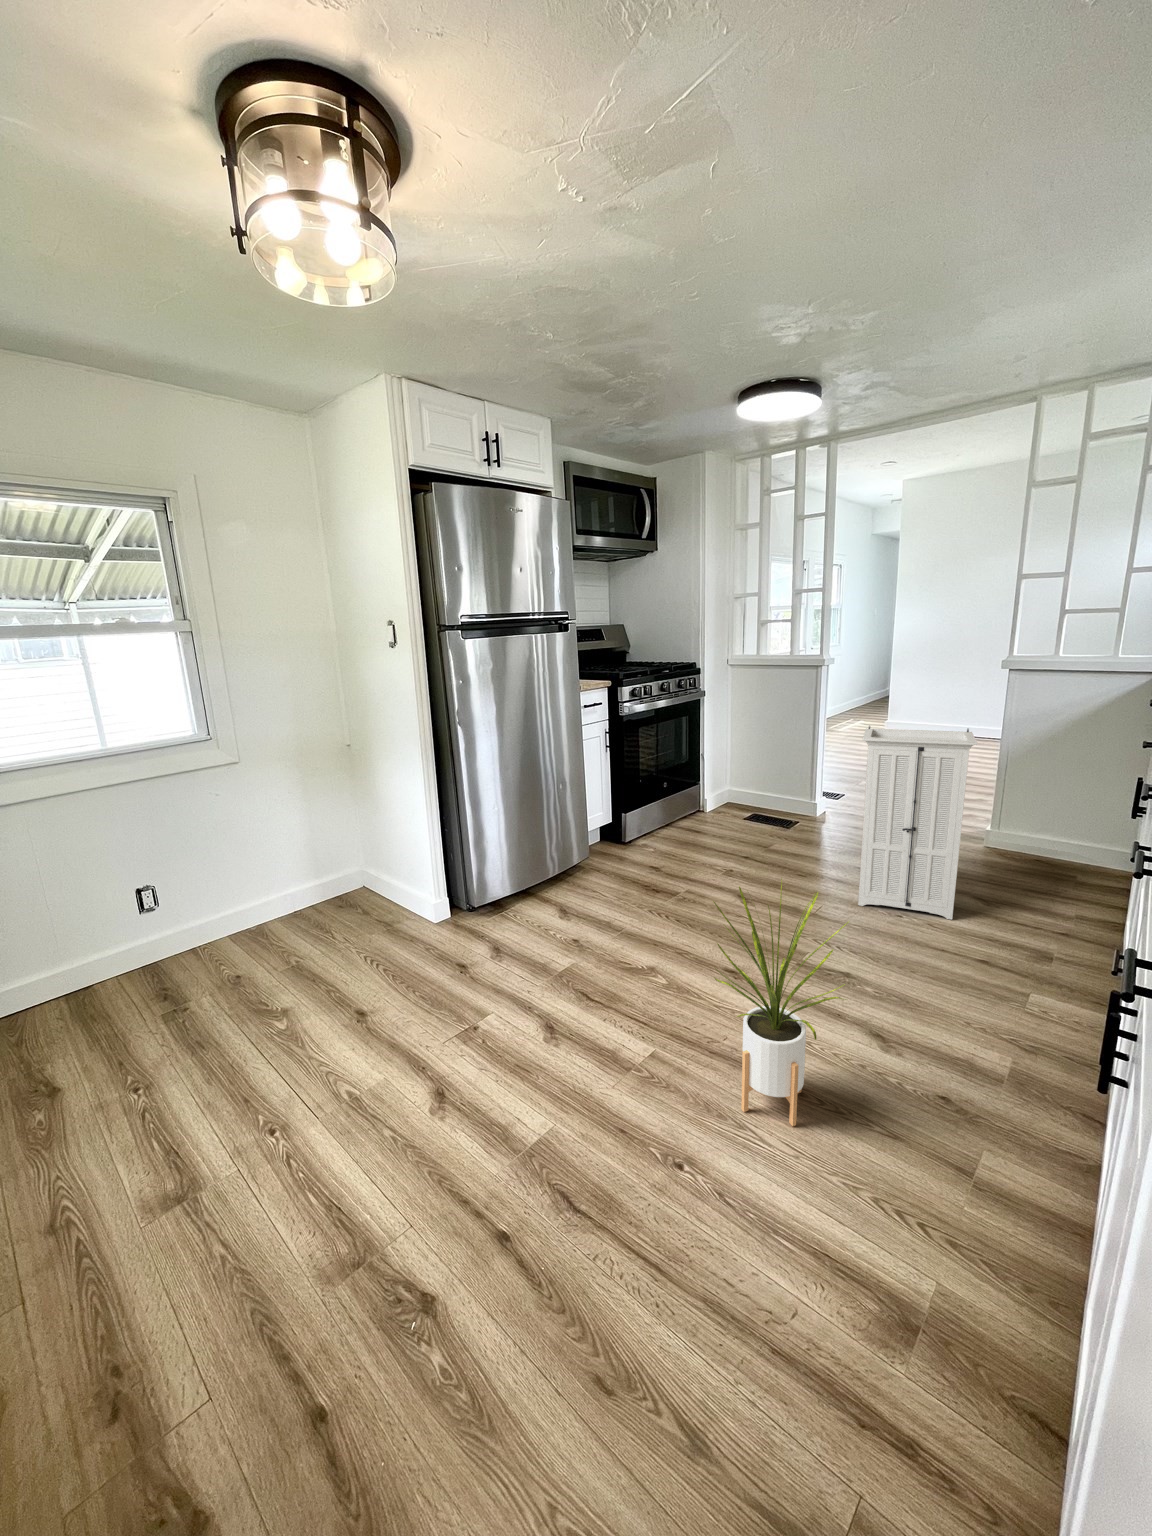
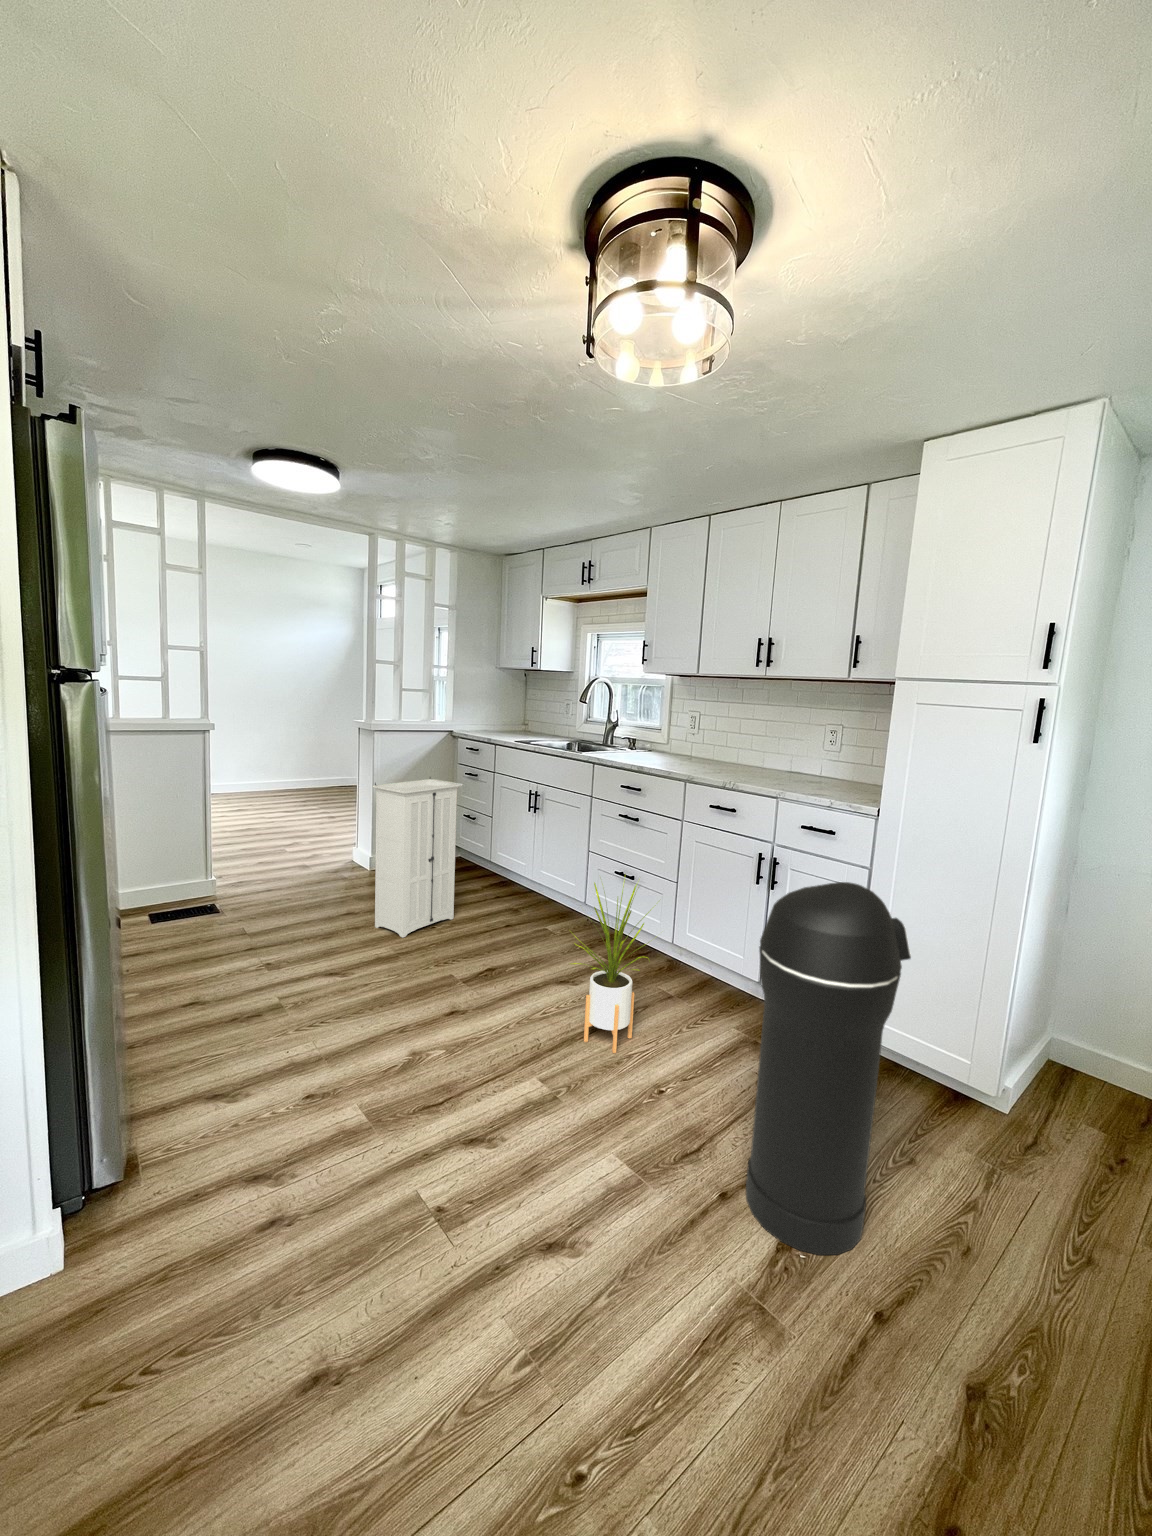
trash can: none [349,913,570,1448] -> present [746,882,911,1255]

